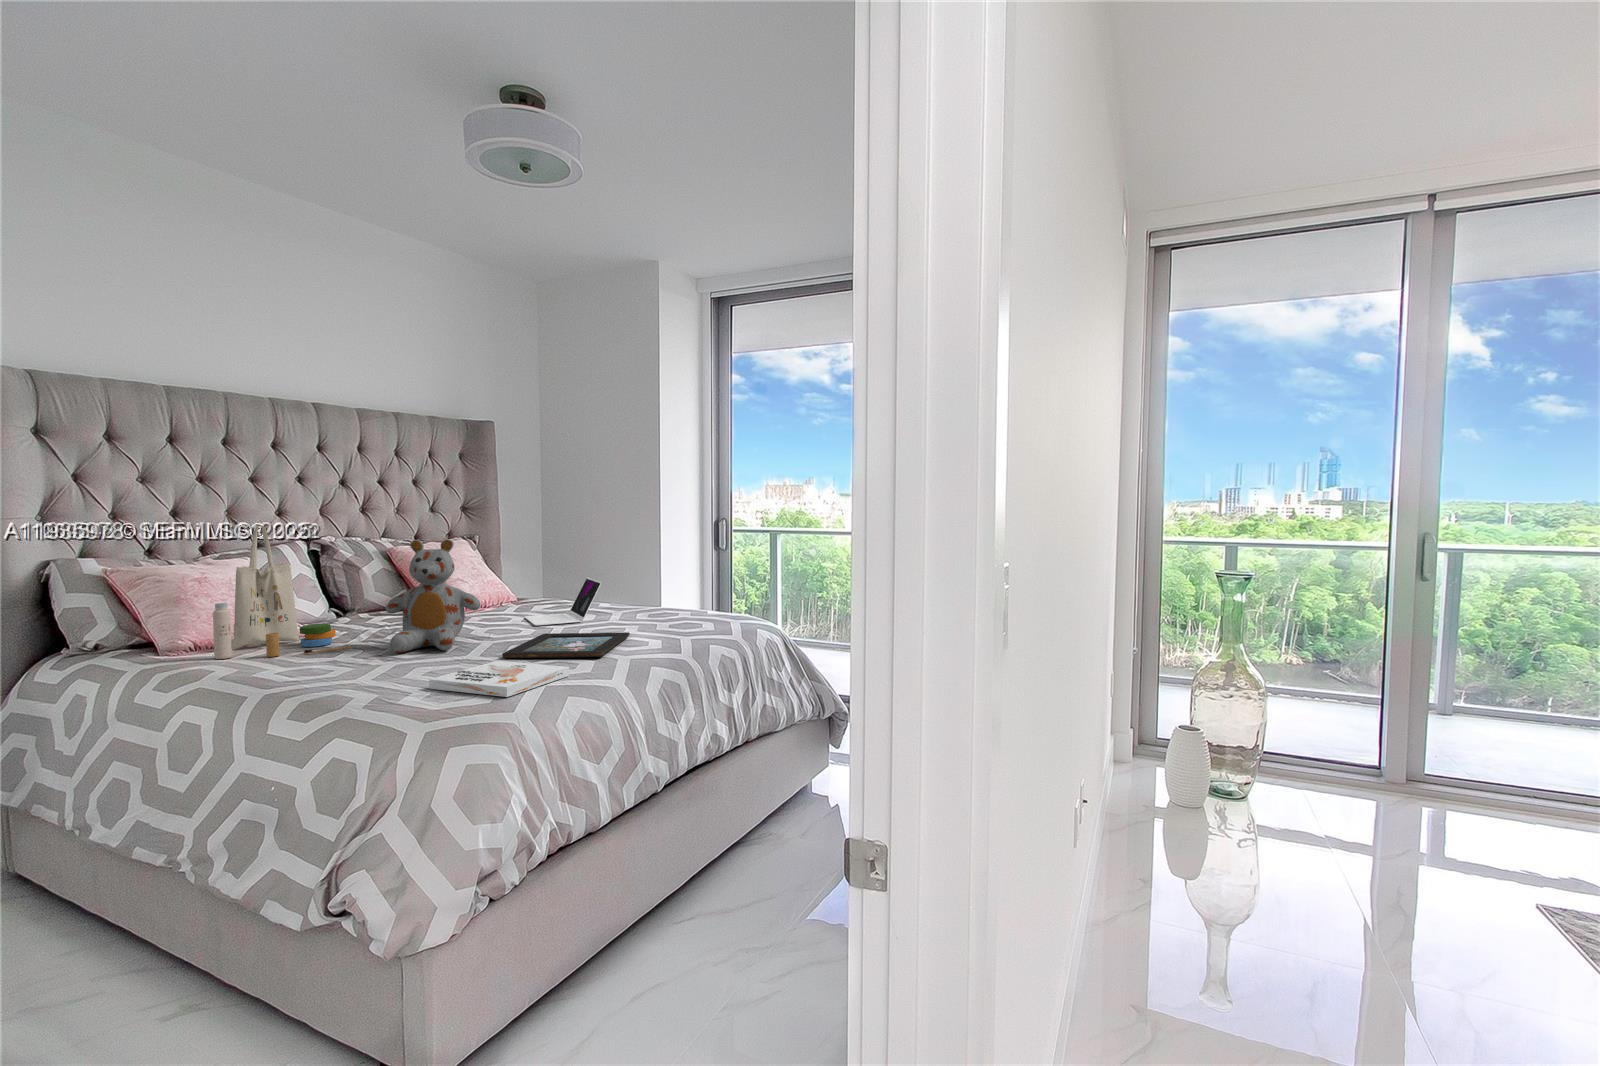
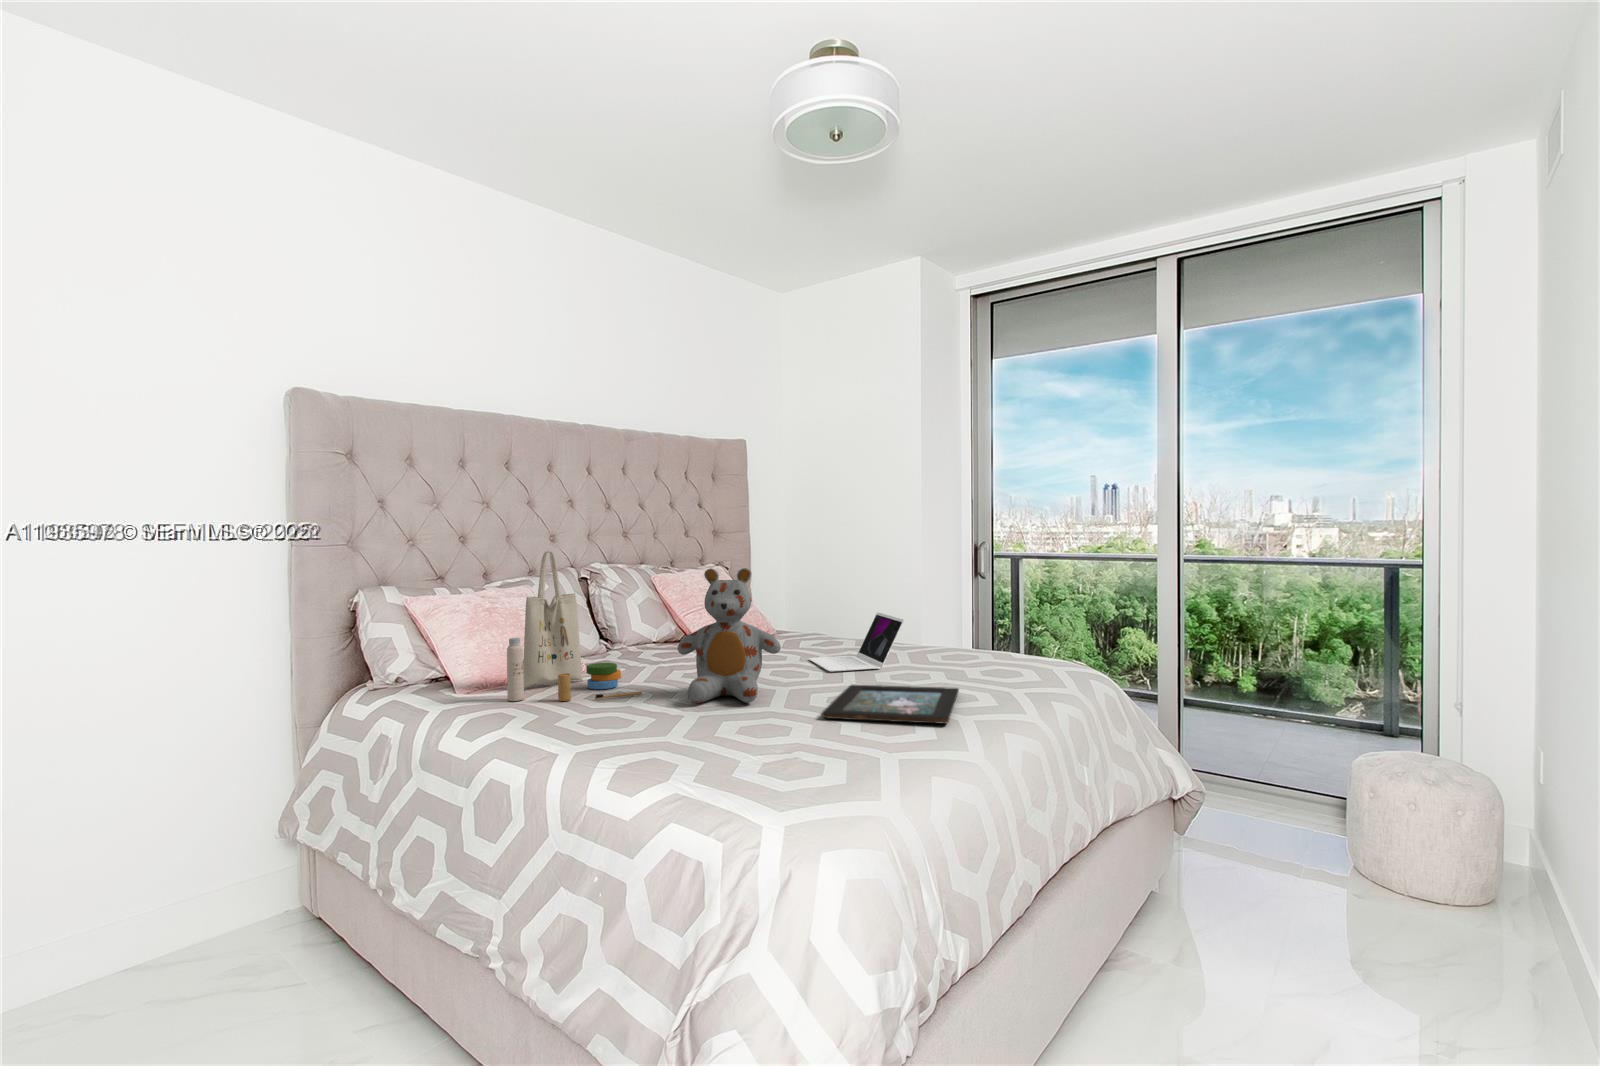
book: present [429,661,569,697] -> none [762,724,928,784]

